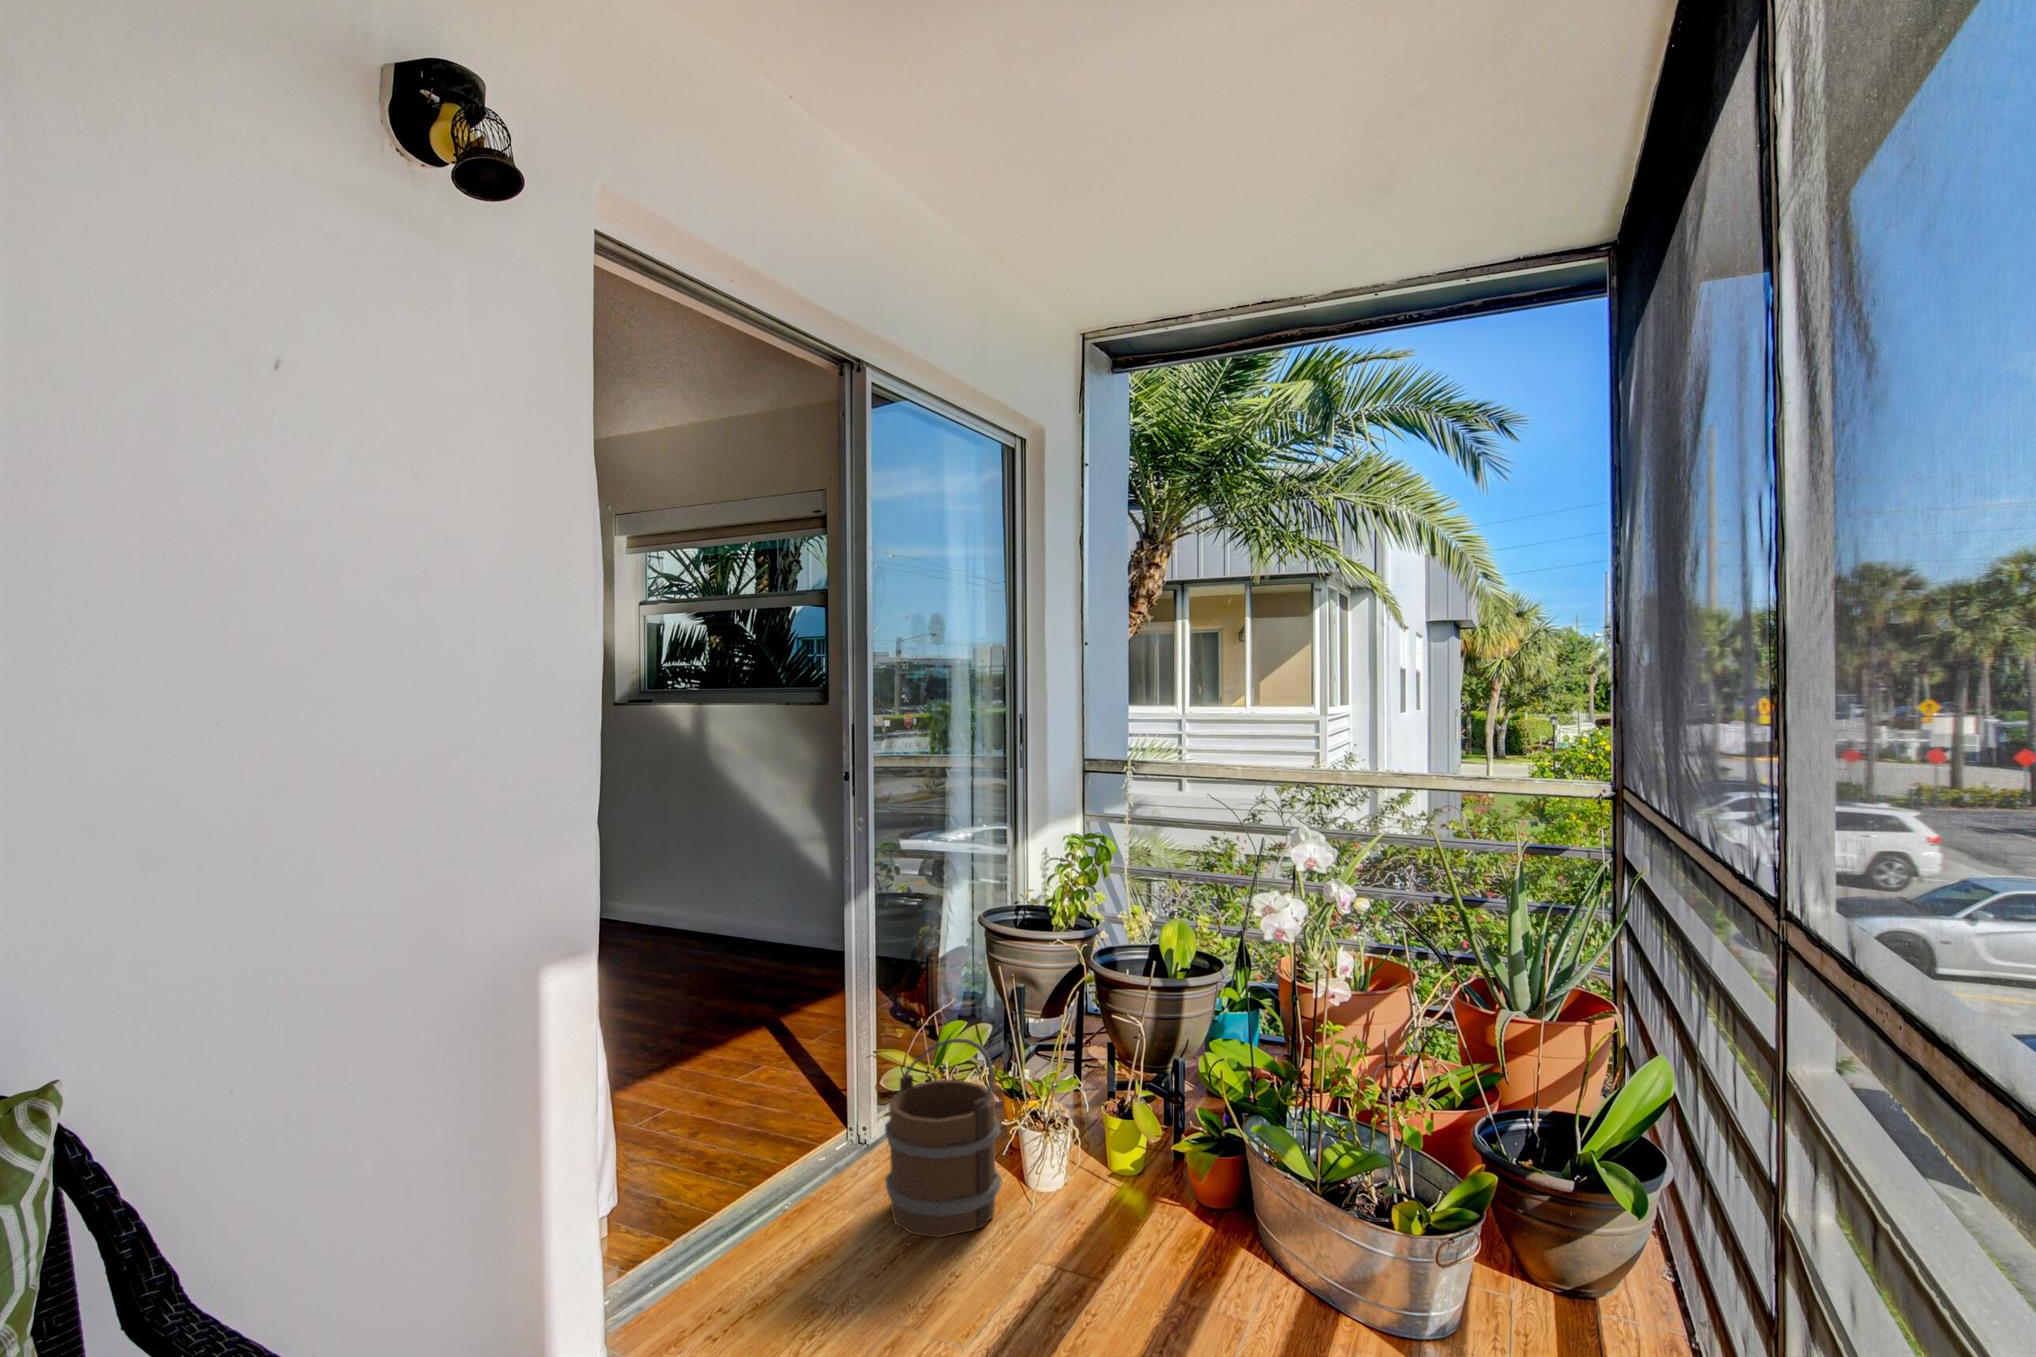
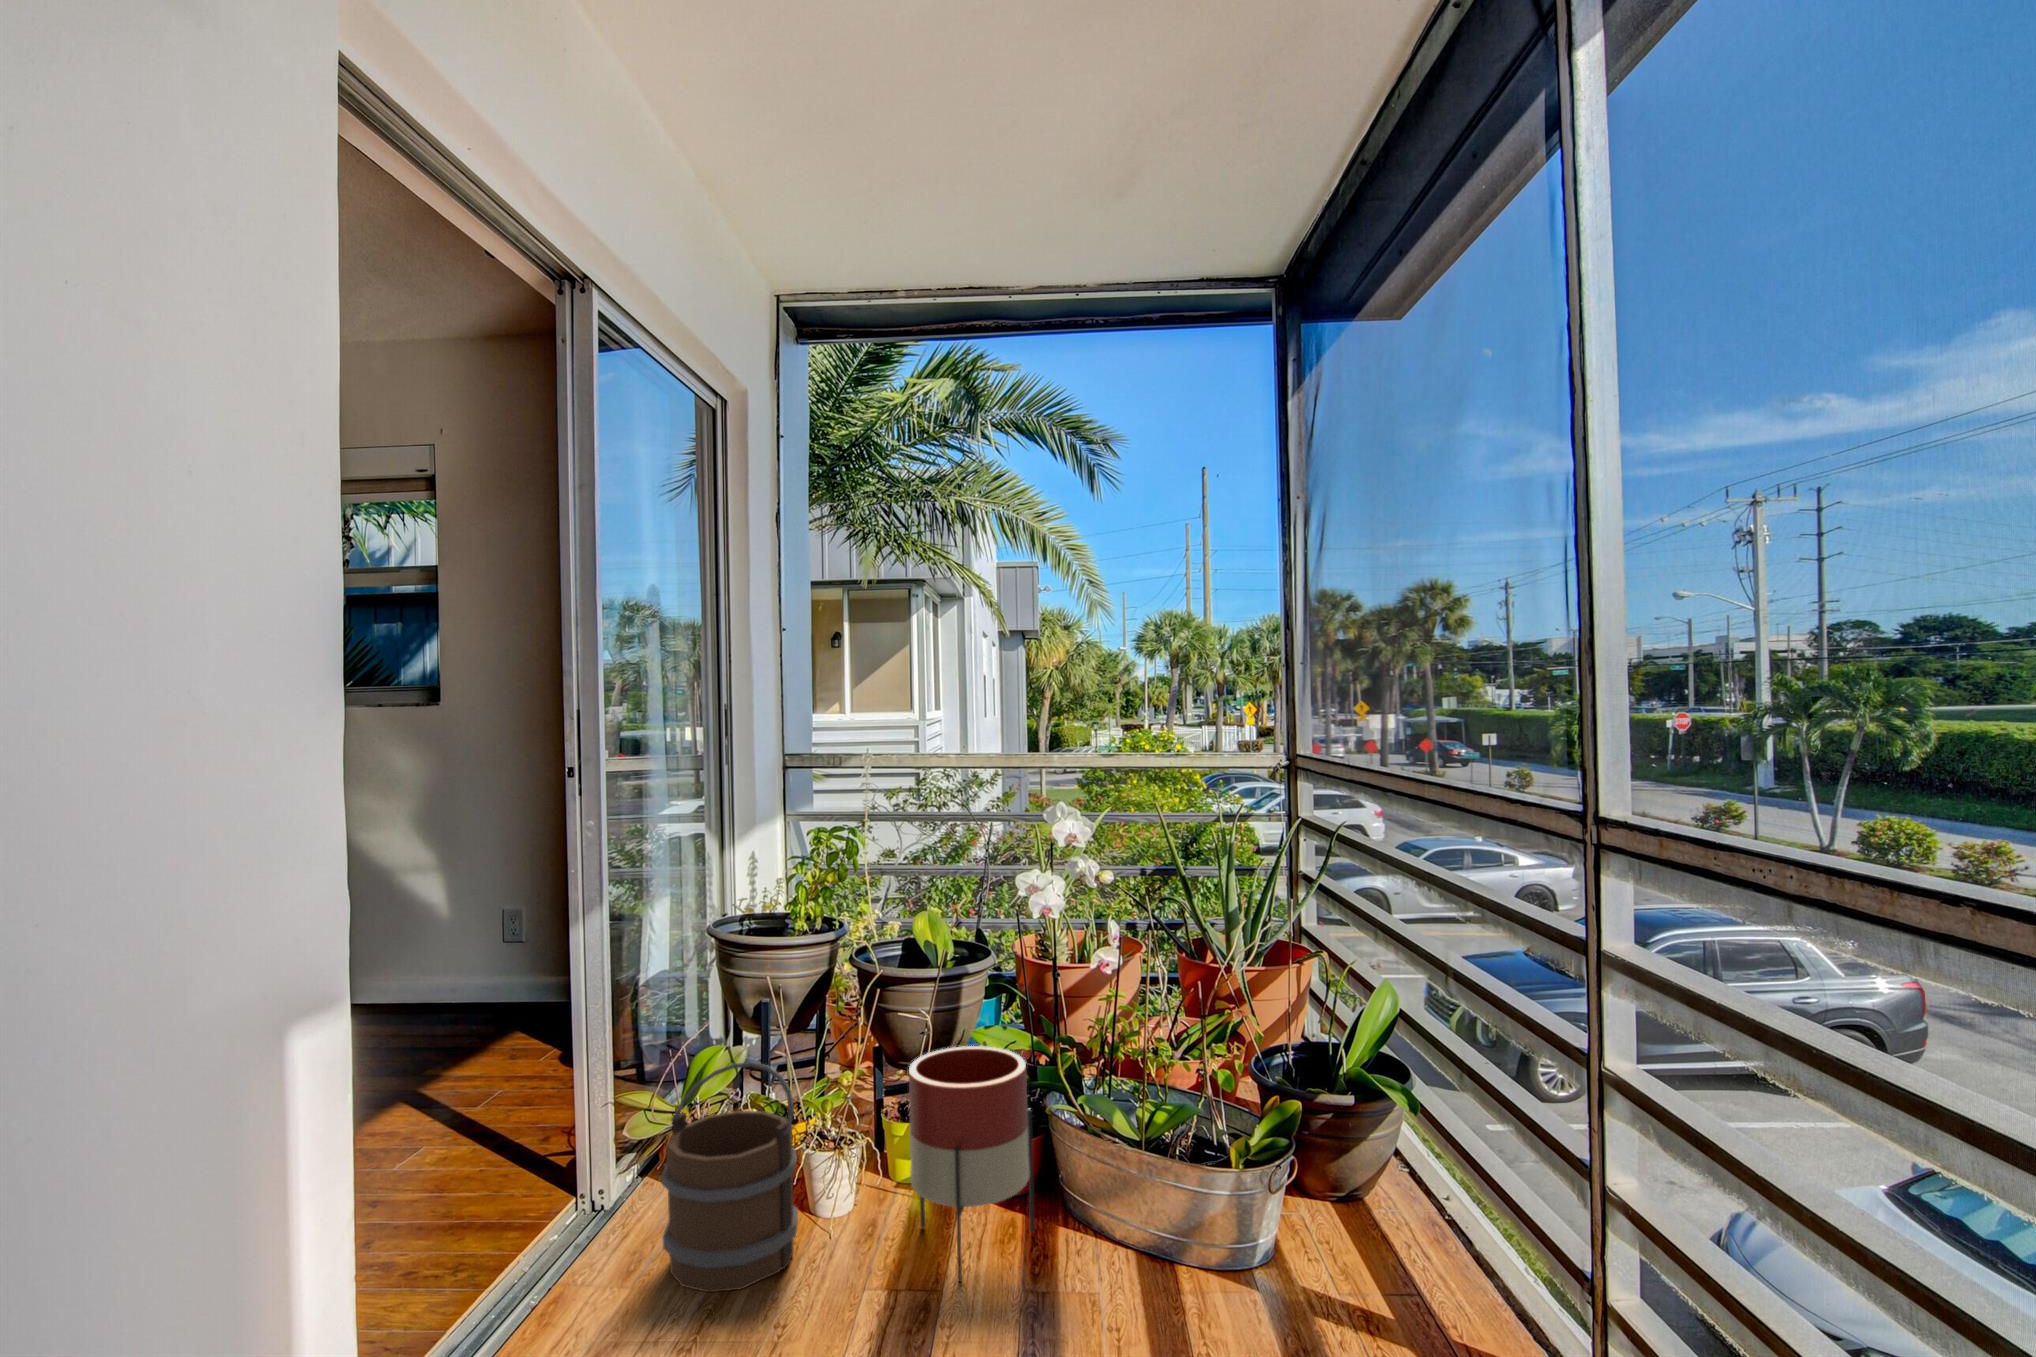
planter: none [1092,1054,1216,1278] -> present [909,1046,1034,1282]

